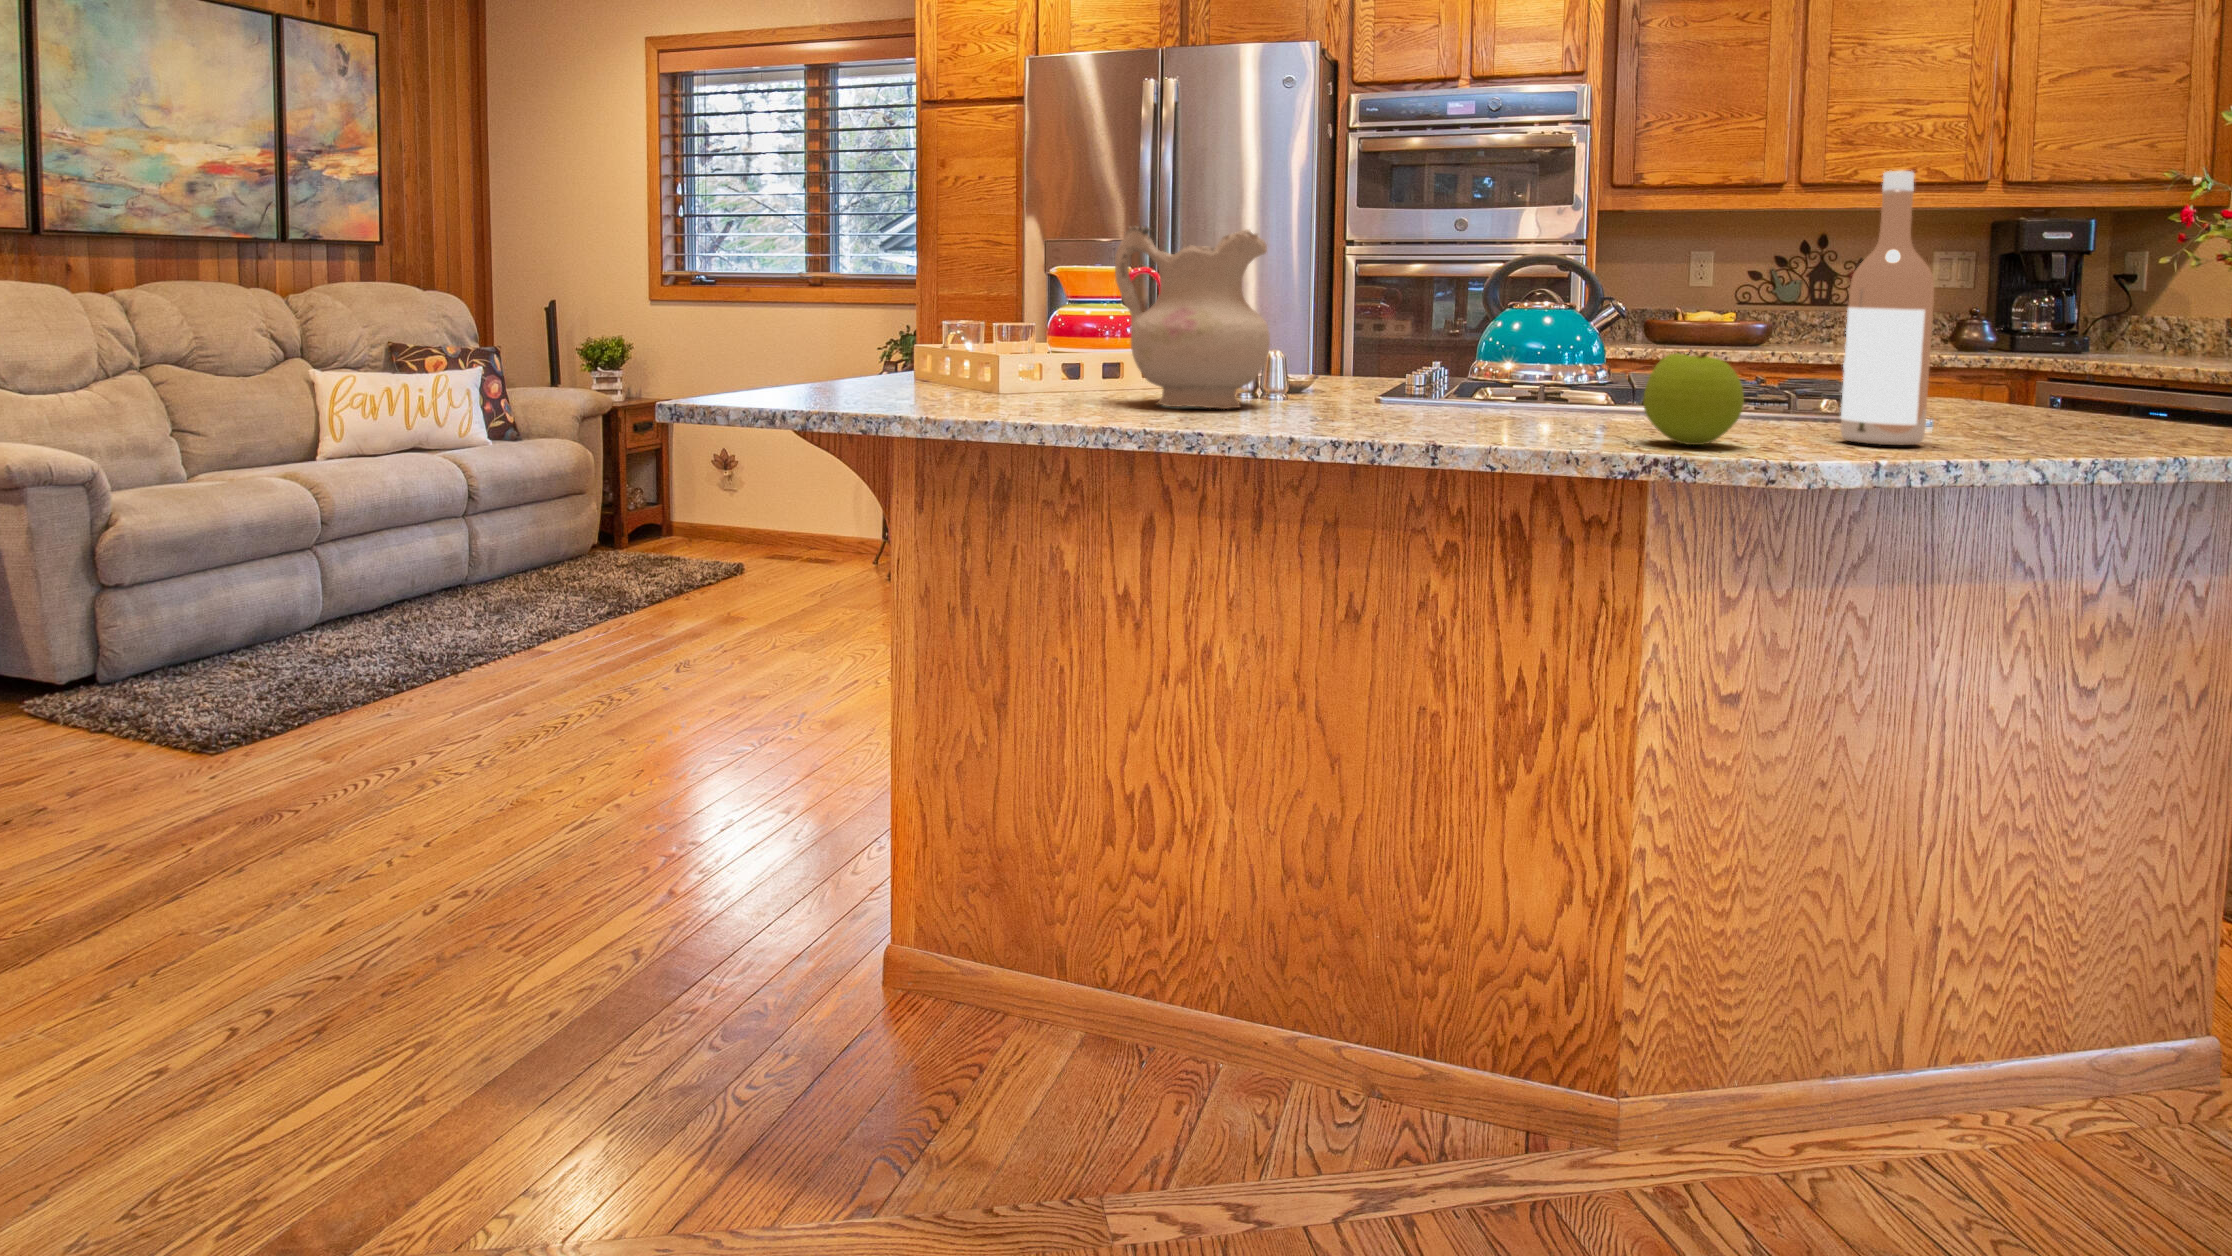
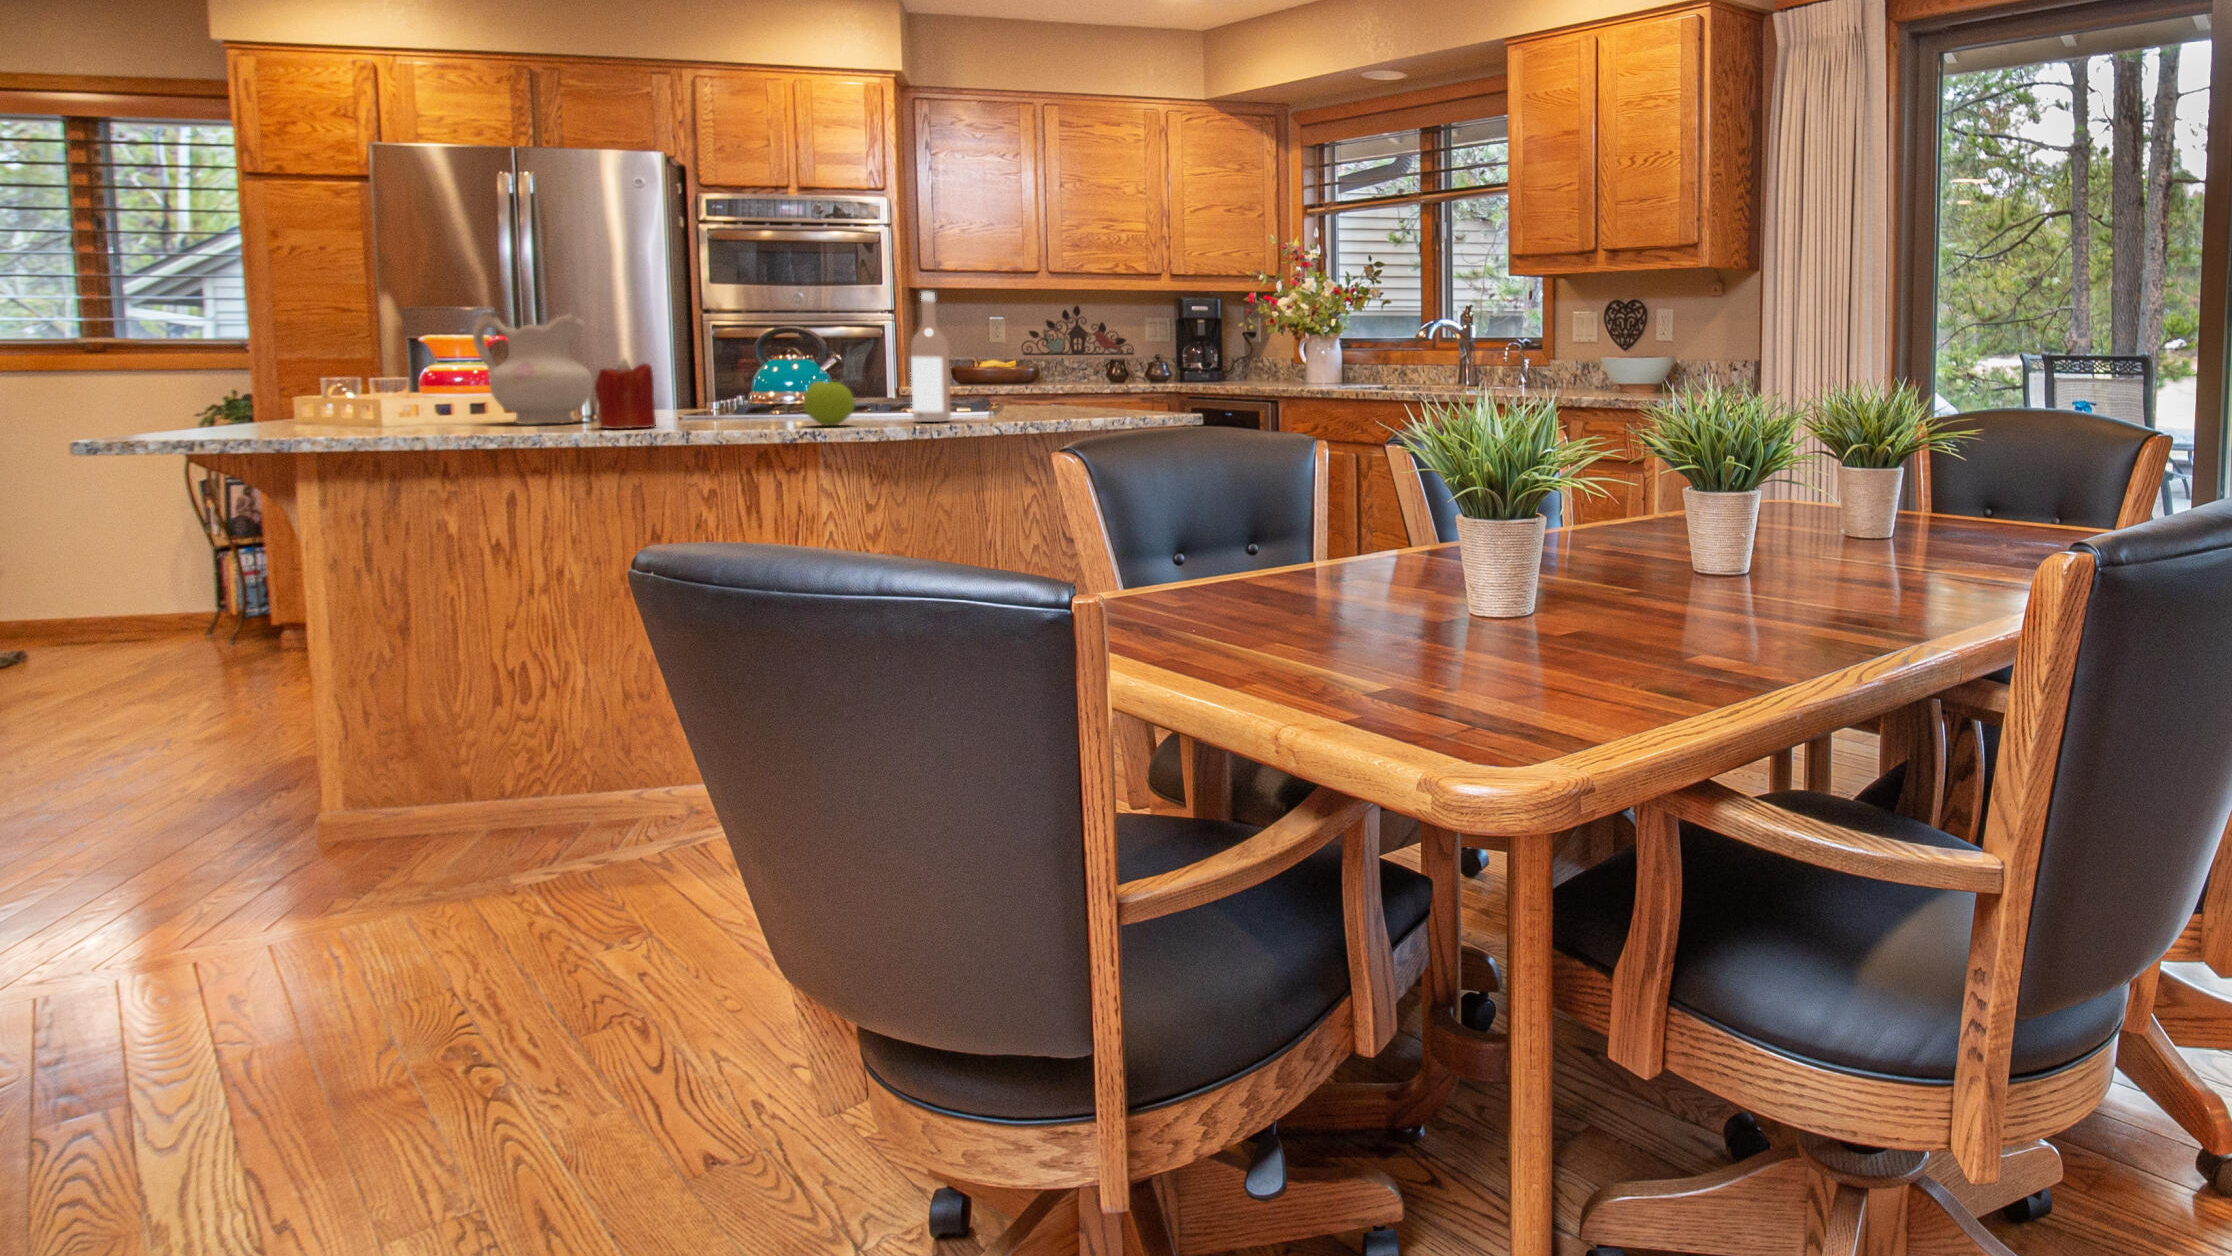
candle: none [1284,302,1378,430] -> present [594,359,656,429]

